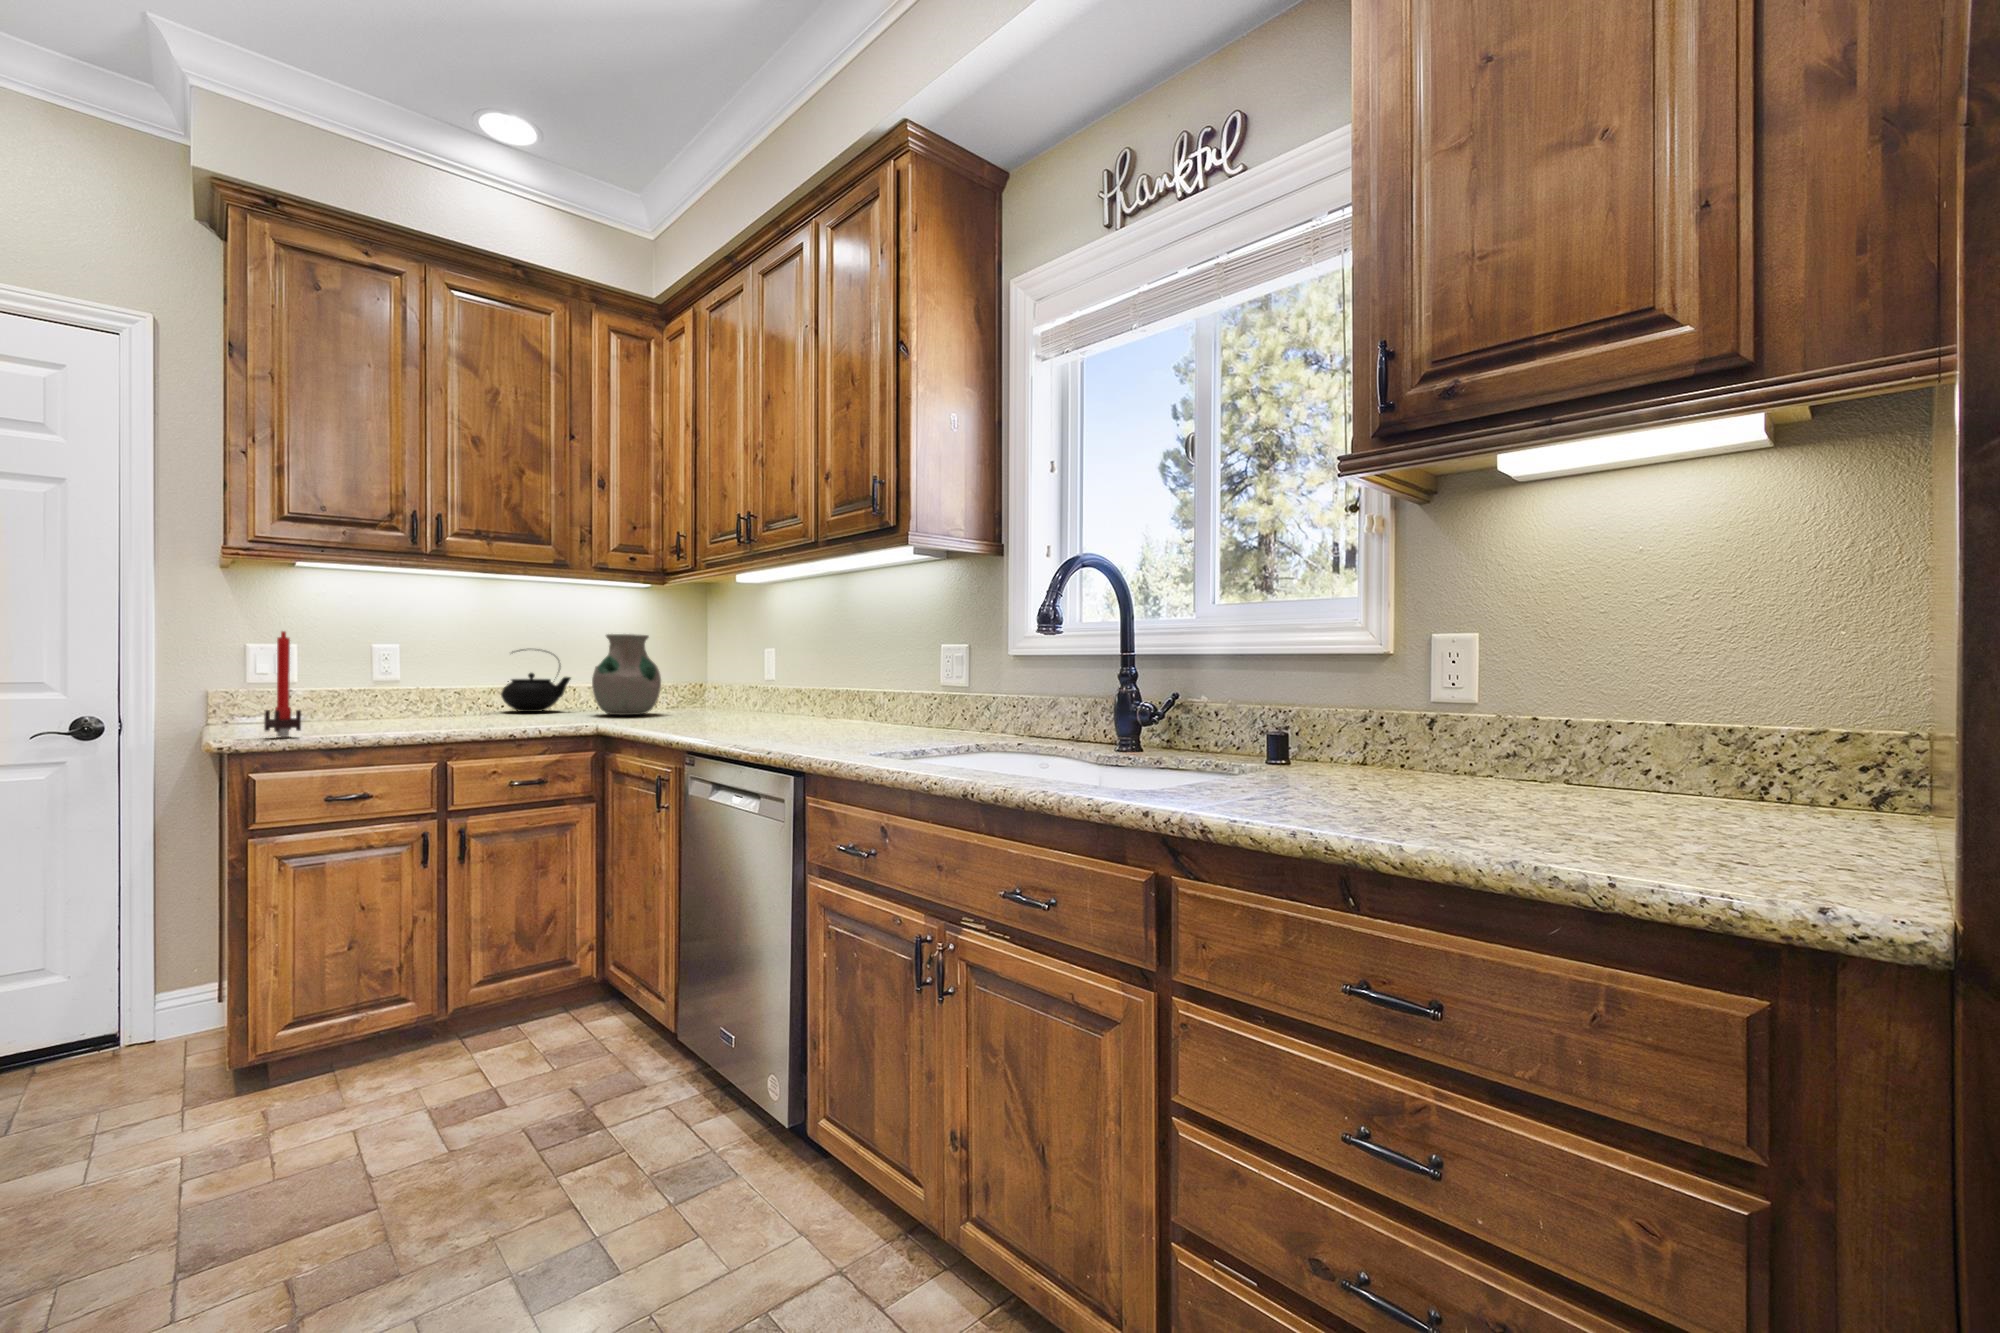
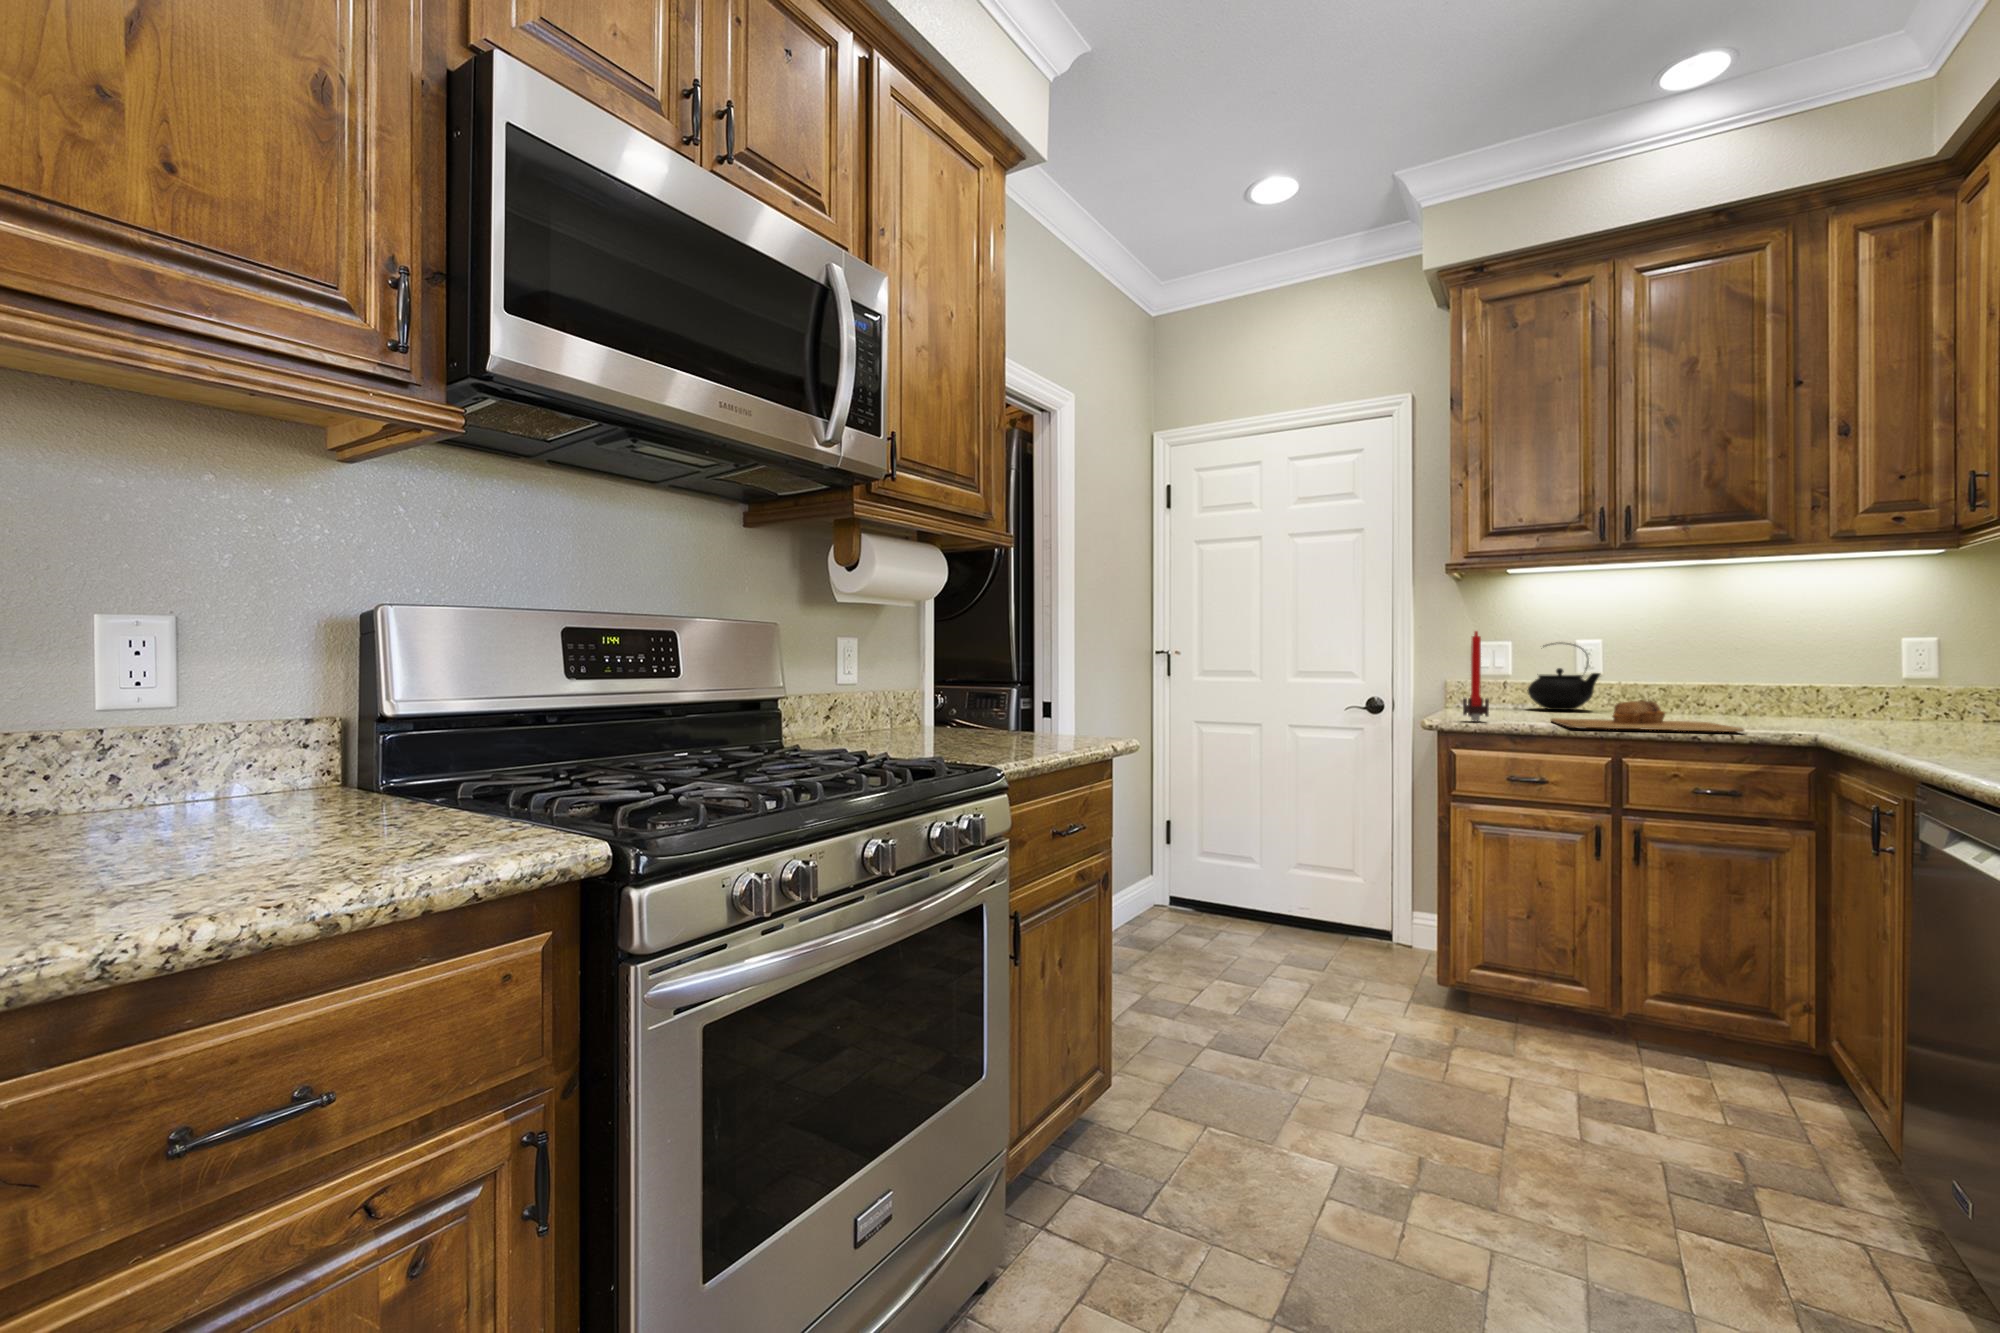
vase: present [592,634,661,715] -> none [1829,618,1948,726]
teapot: present [501,649,571,712] -> present [1527,643,1600,710]
cutting board: none [370,704,555,736] -> present [1550,700,1744,732]

